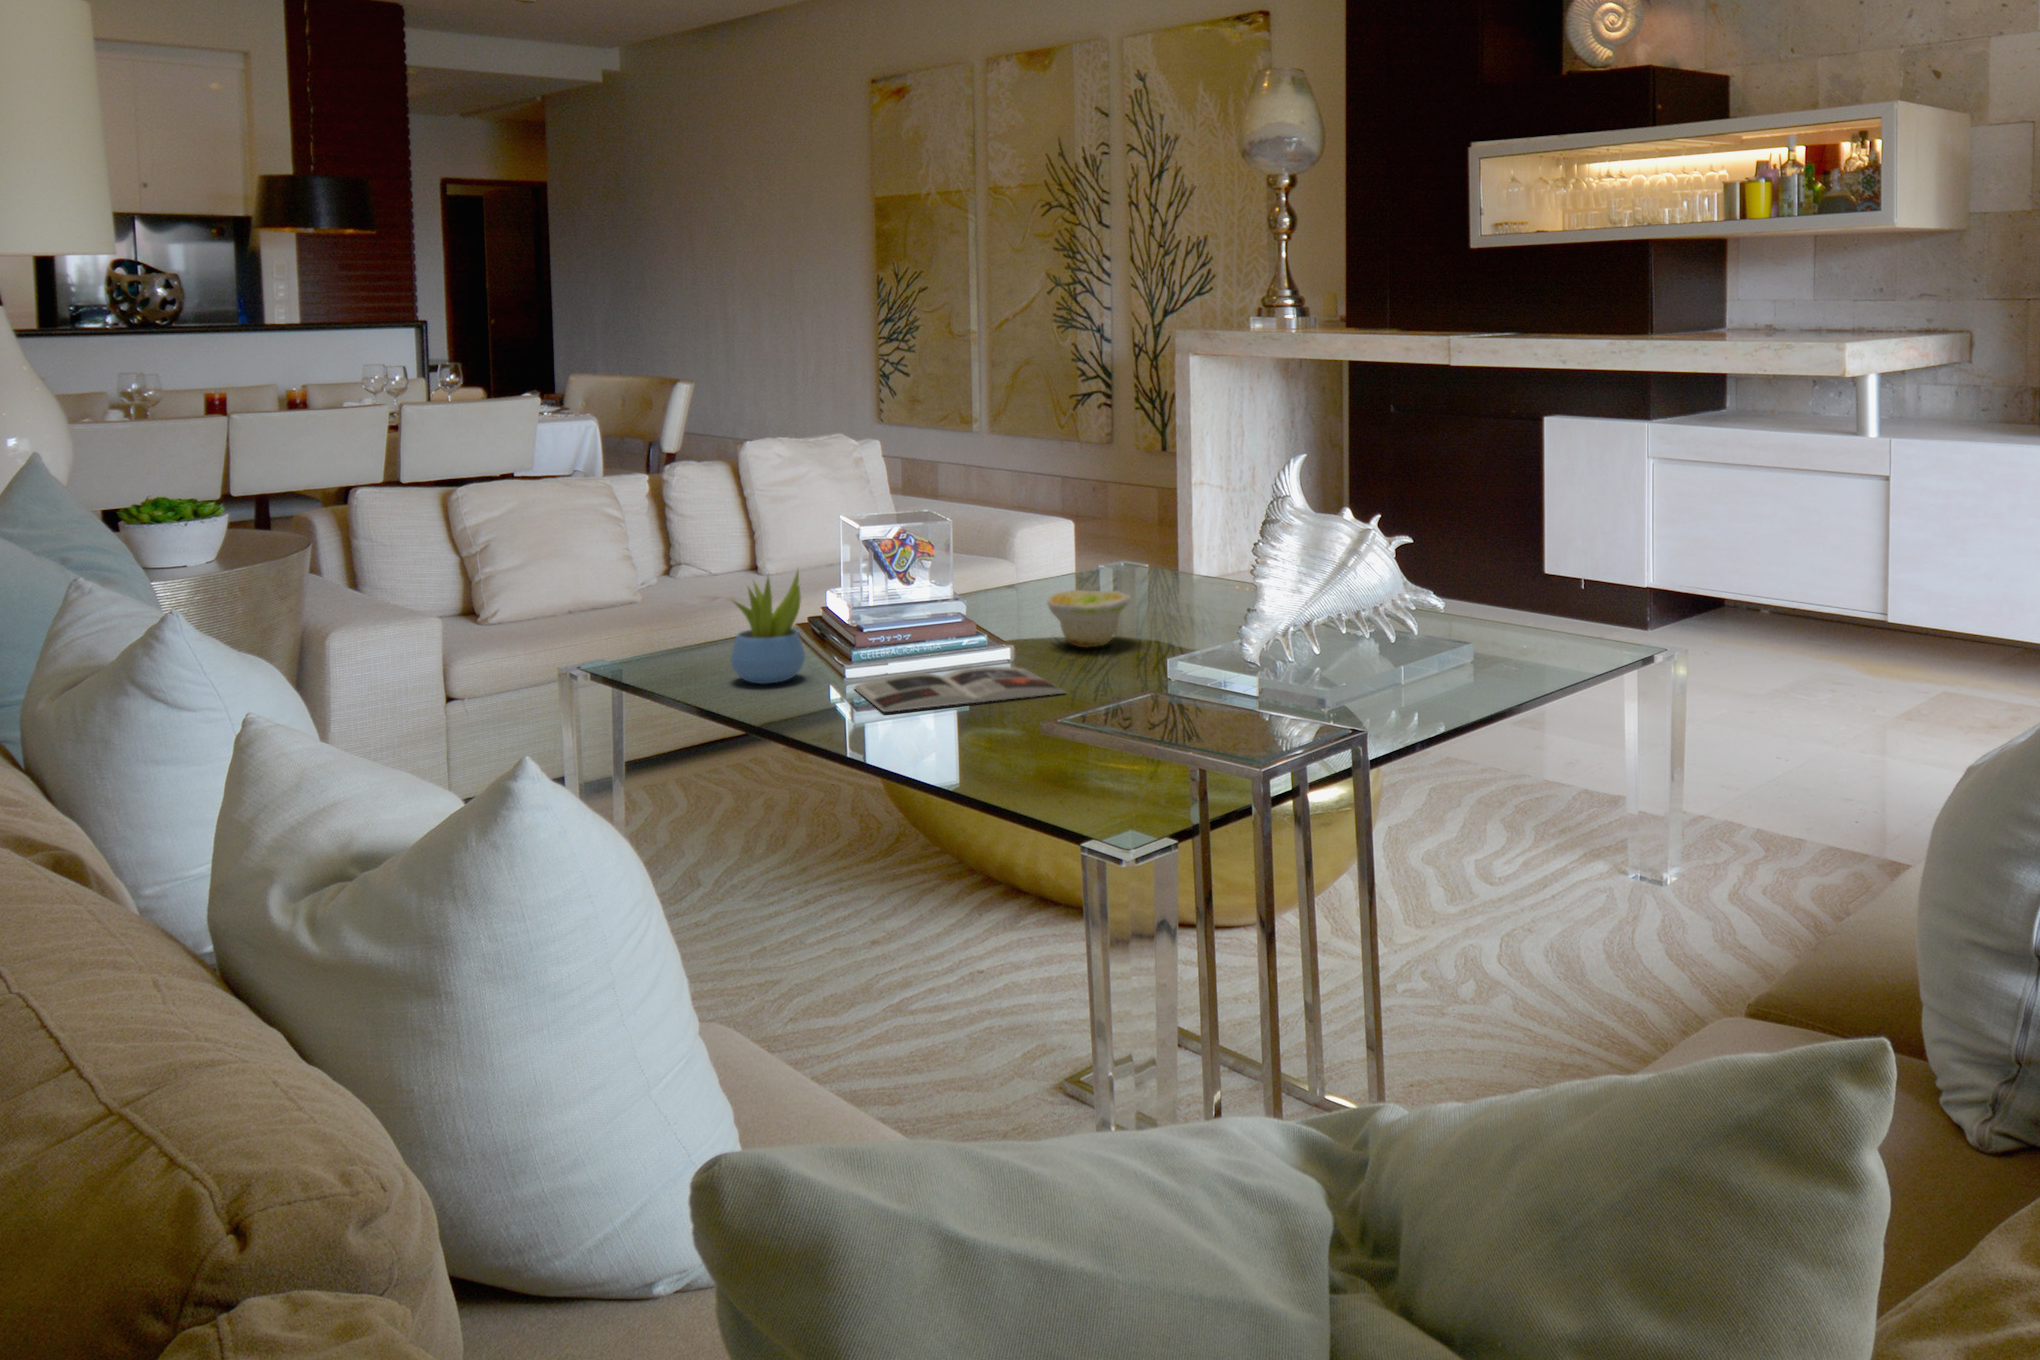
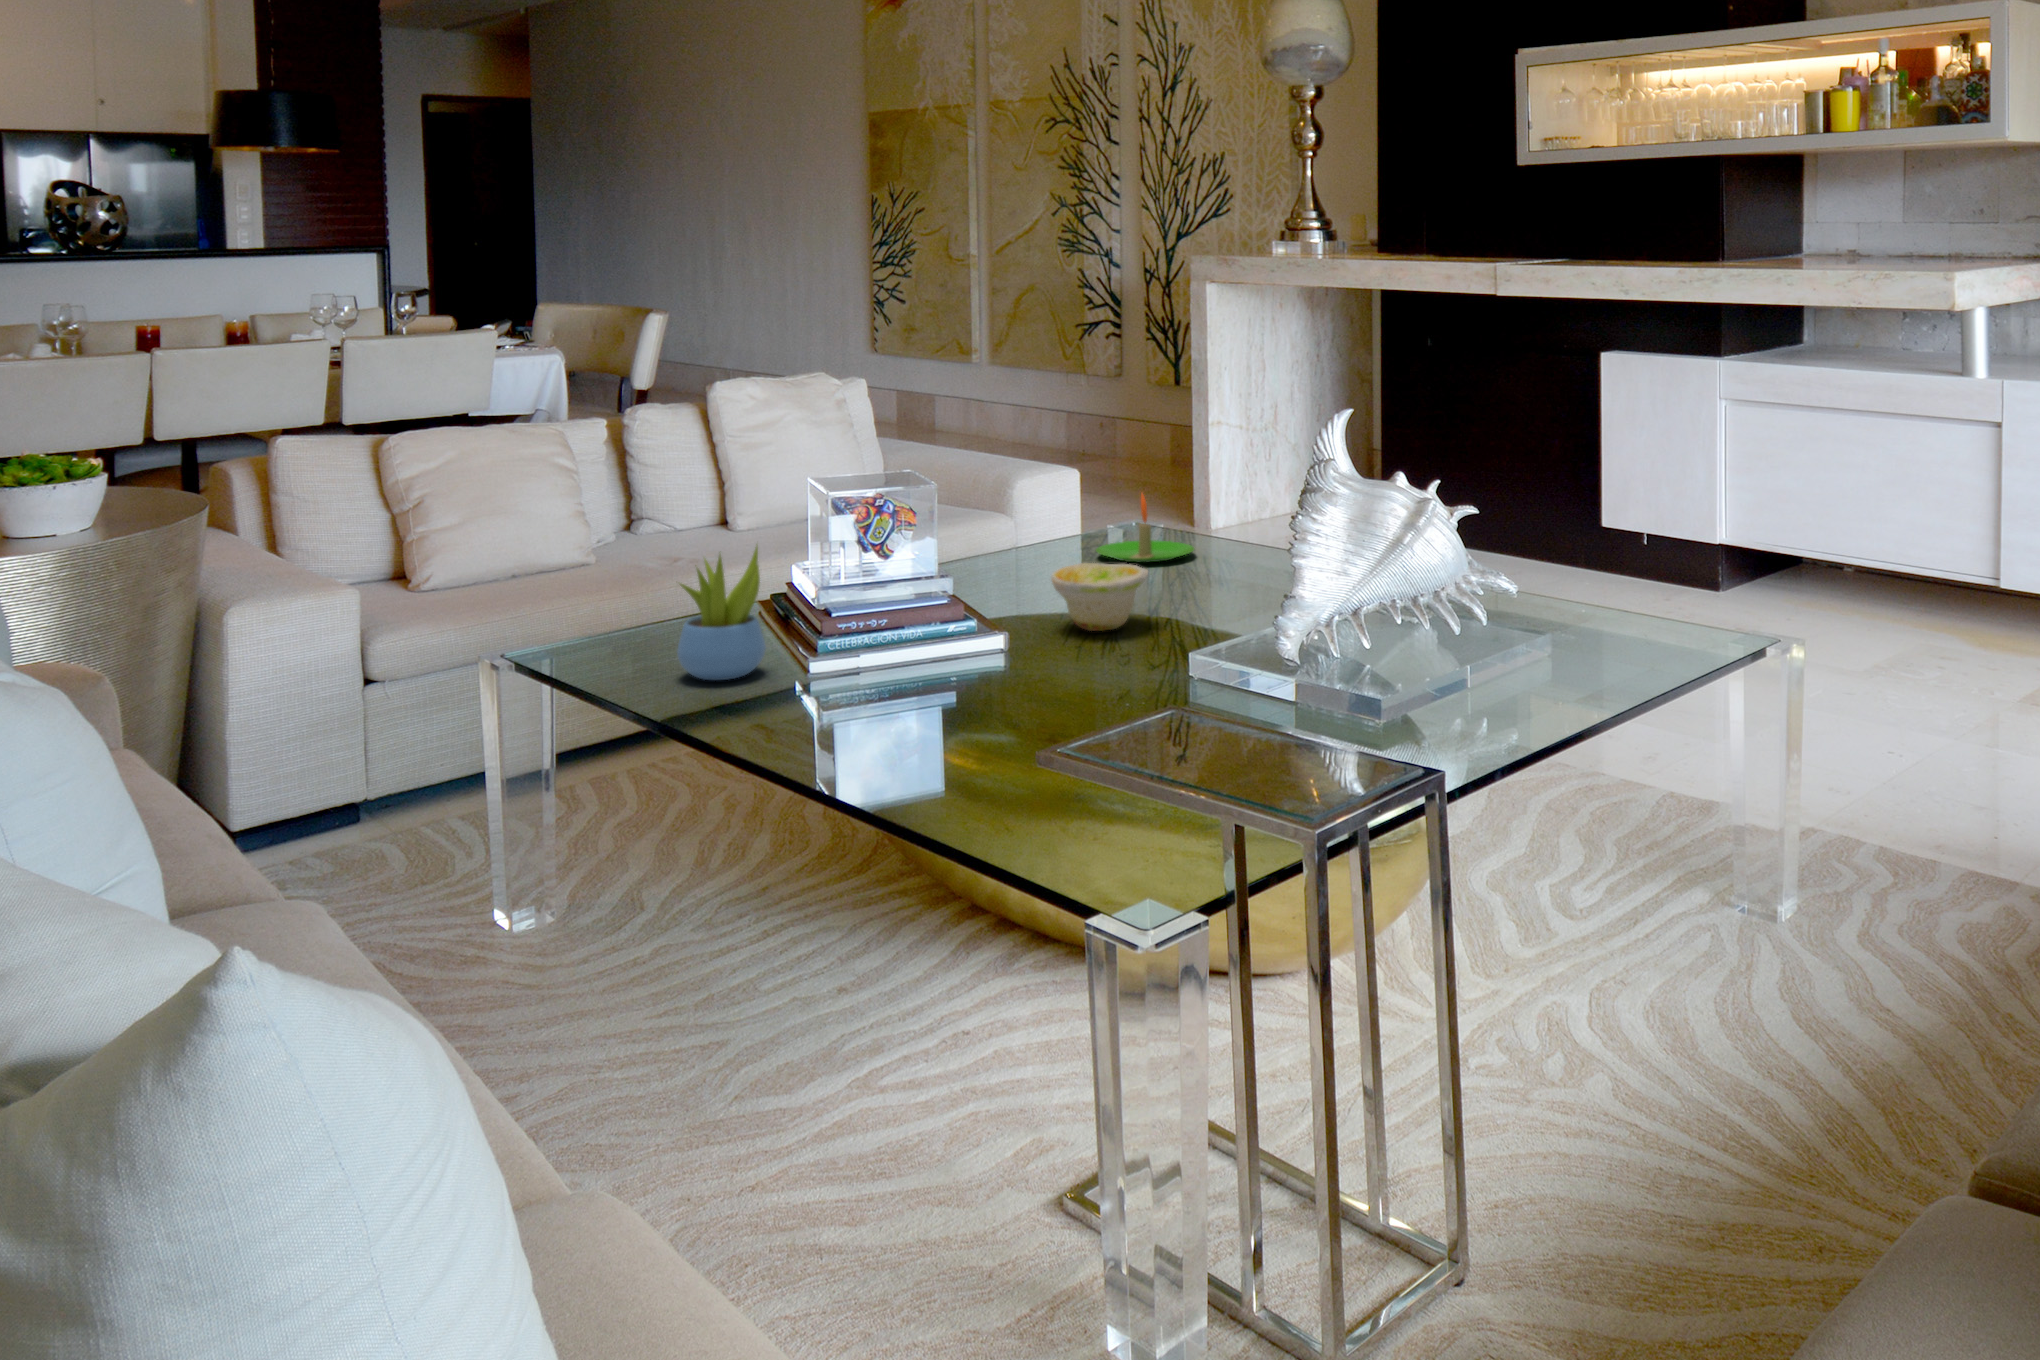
candle: none [1084,534,1172,595] -> present [1096,494,1194,562]
magazine: present [855,667,1065,712] -> none [821,658,1073,720]

